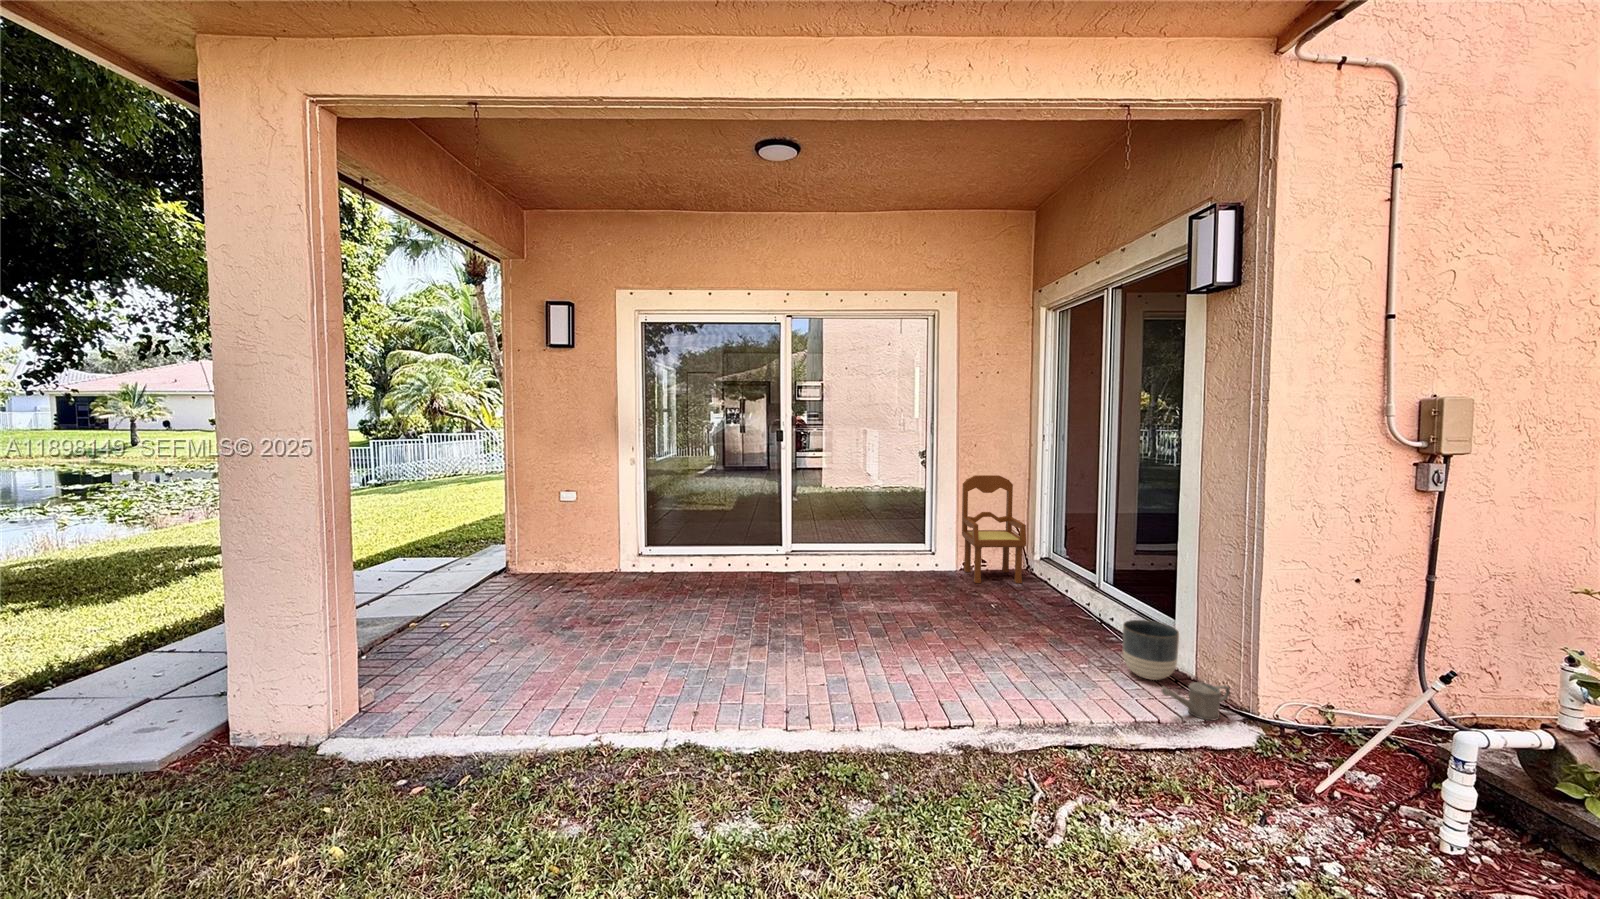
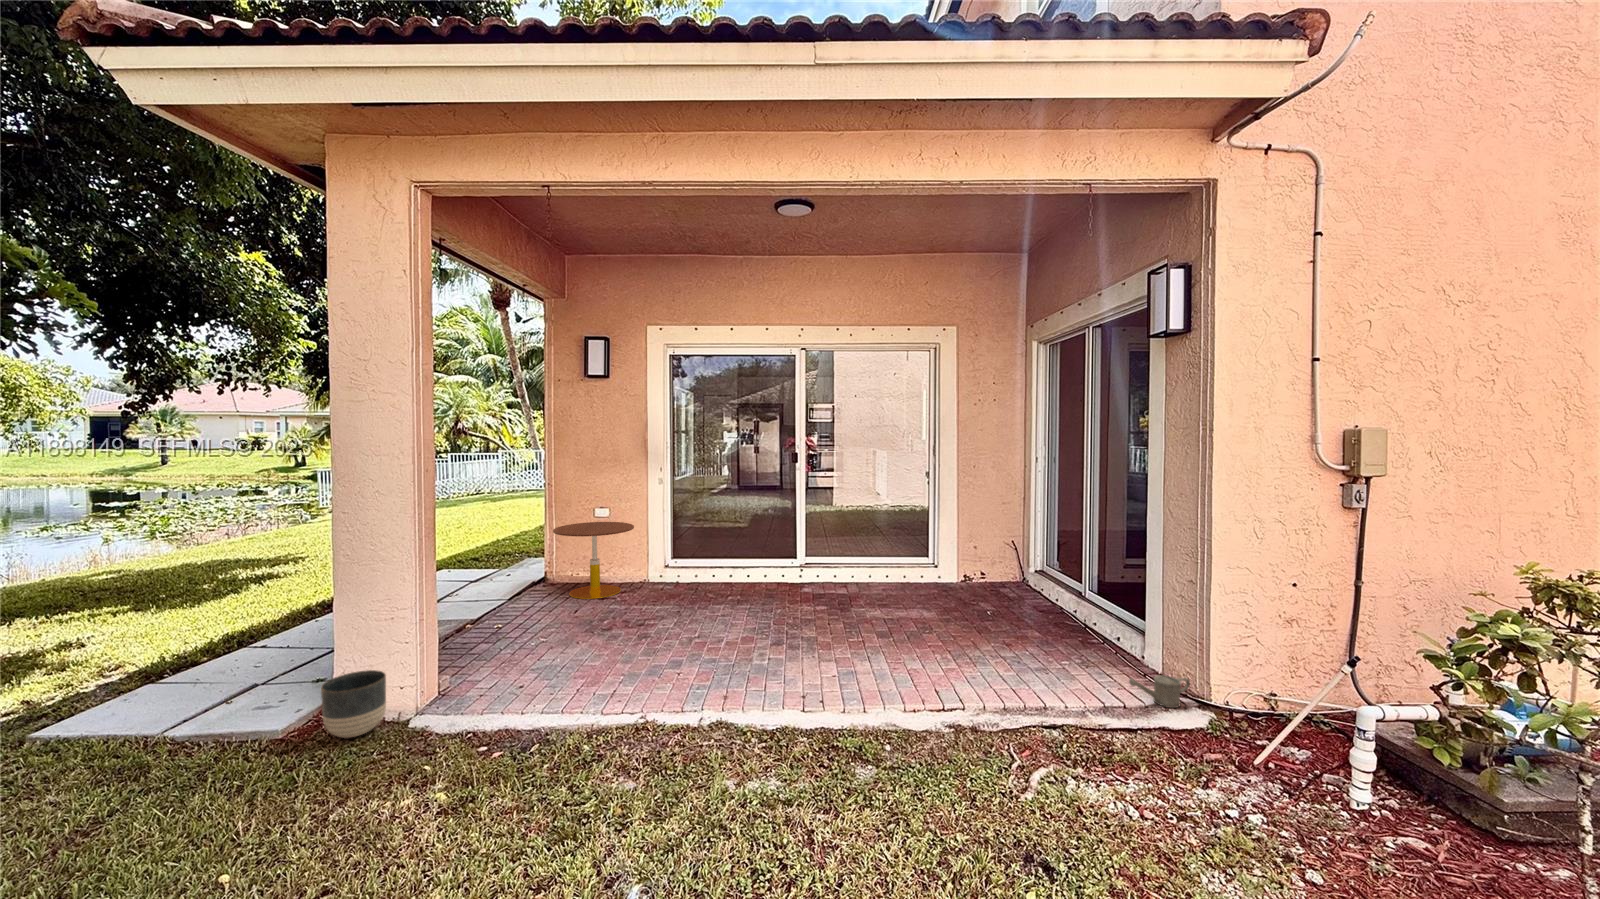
dining chair: present [962,475,1026,583] -> none [962,494,1021,594]
side table: none [513,506,604,591] -> present [553,522,634,599]
planter: present [1123,620,1179,680] -> present [321,670,386,738]

